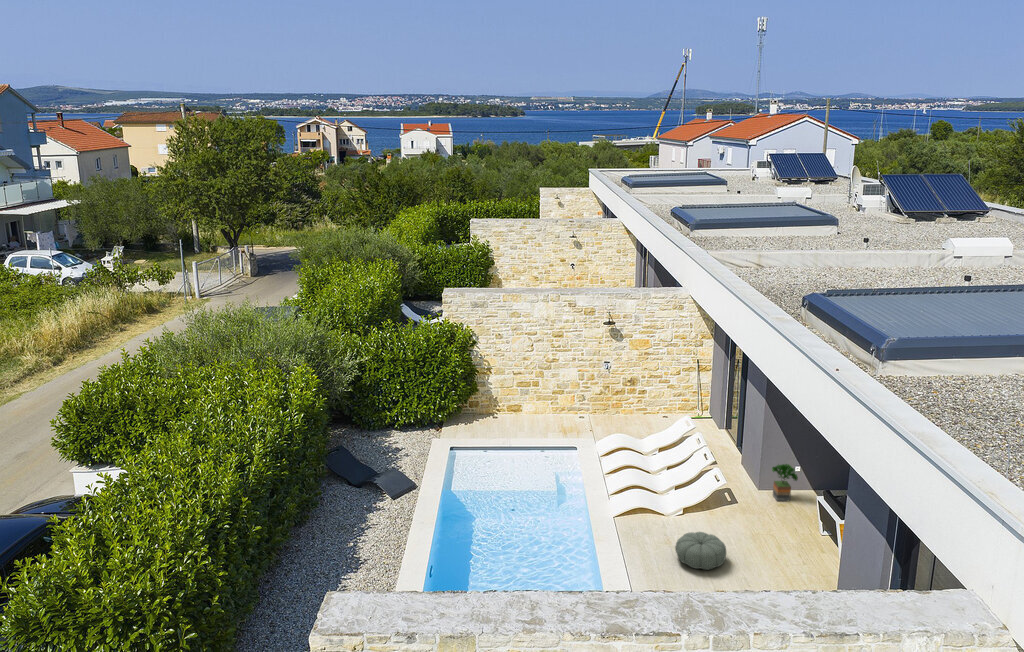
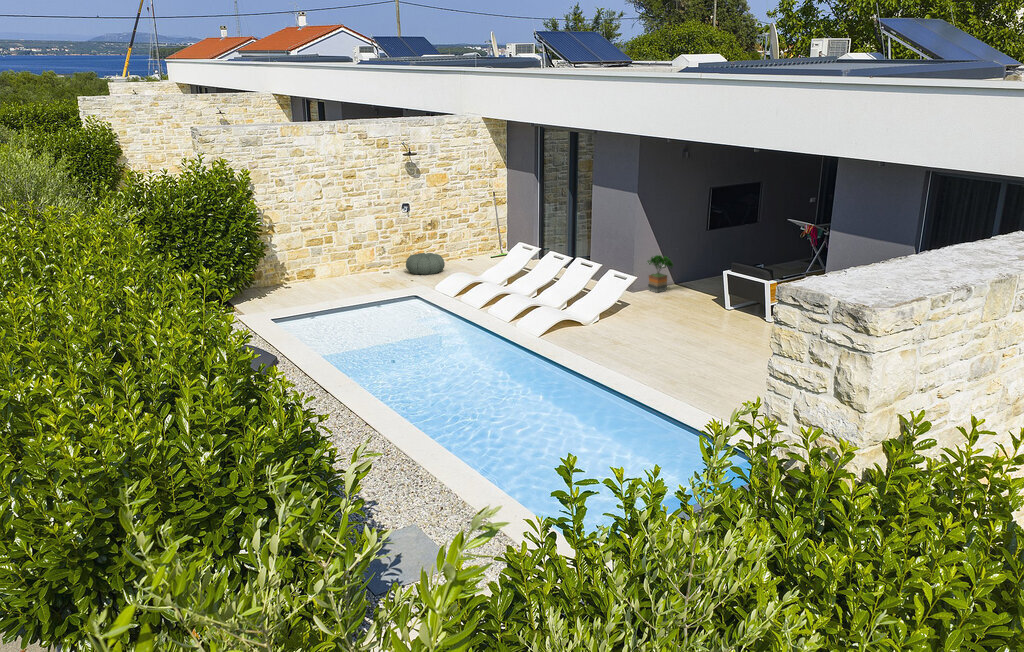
pouf: present [675,532,726,570] -> present [406,253,445,275]

